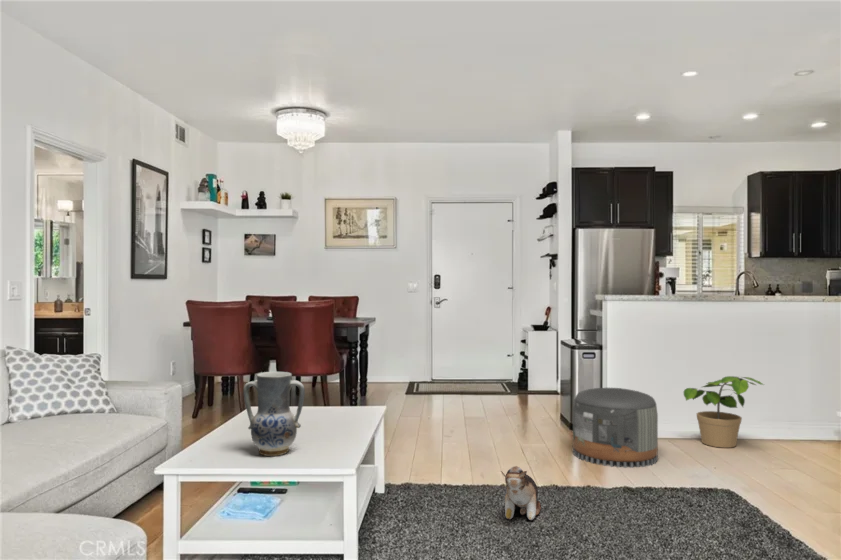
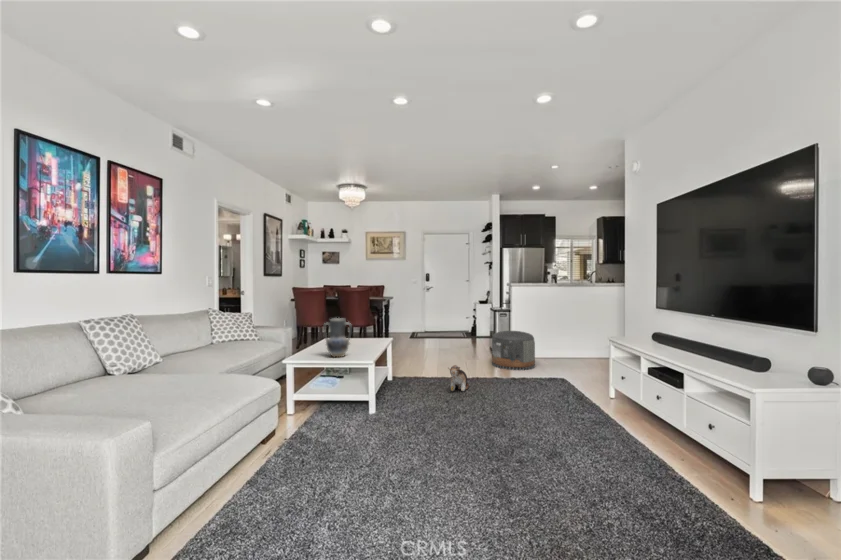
potted plant: present [684,376,762,448] -> none [551,325,590,362]

